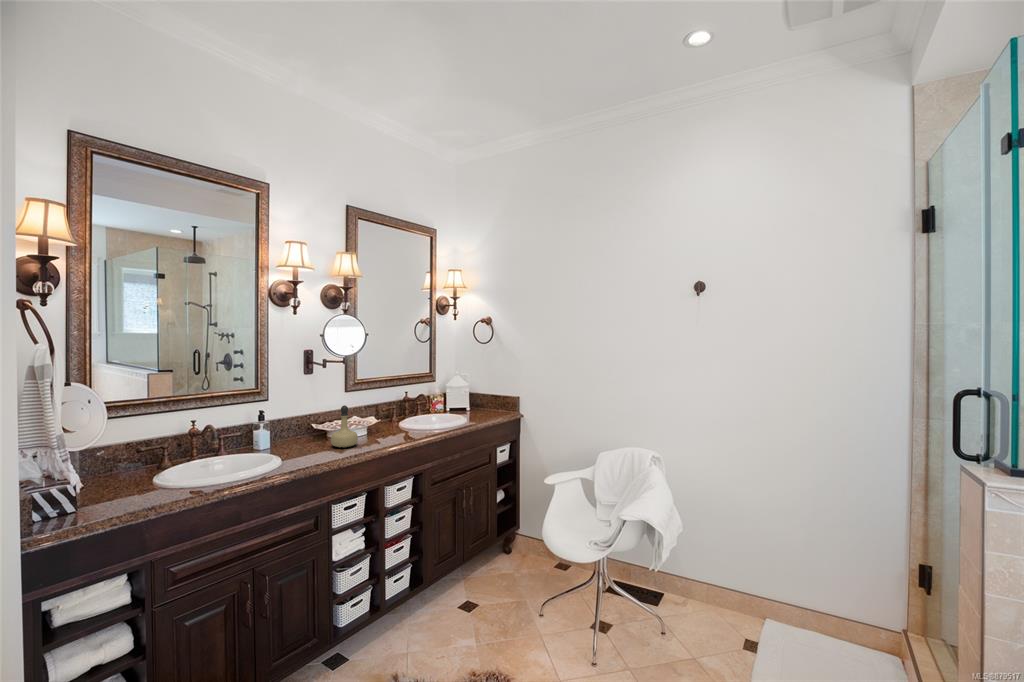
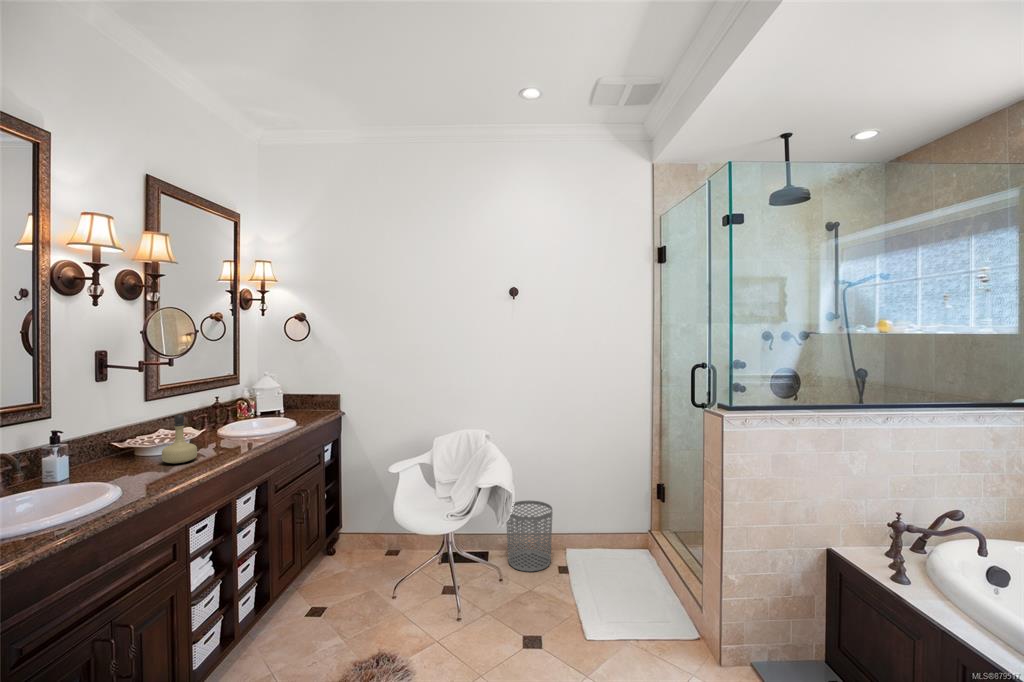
waste bin: none [679,541,741,634] -> present [506,500,552,572]

